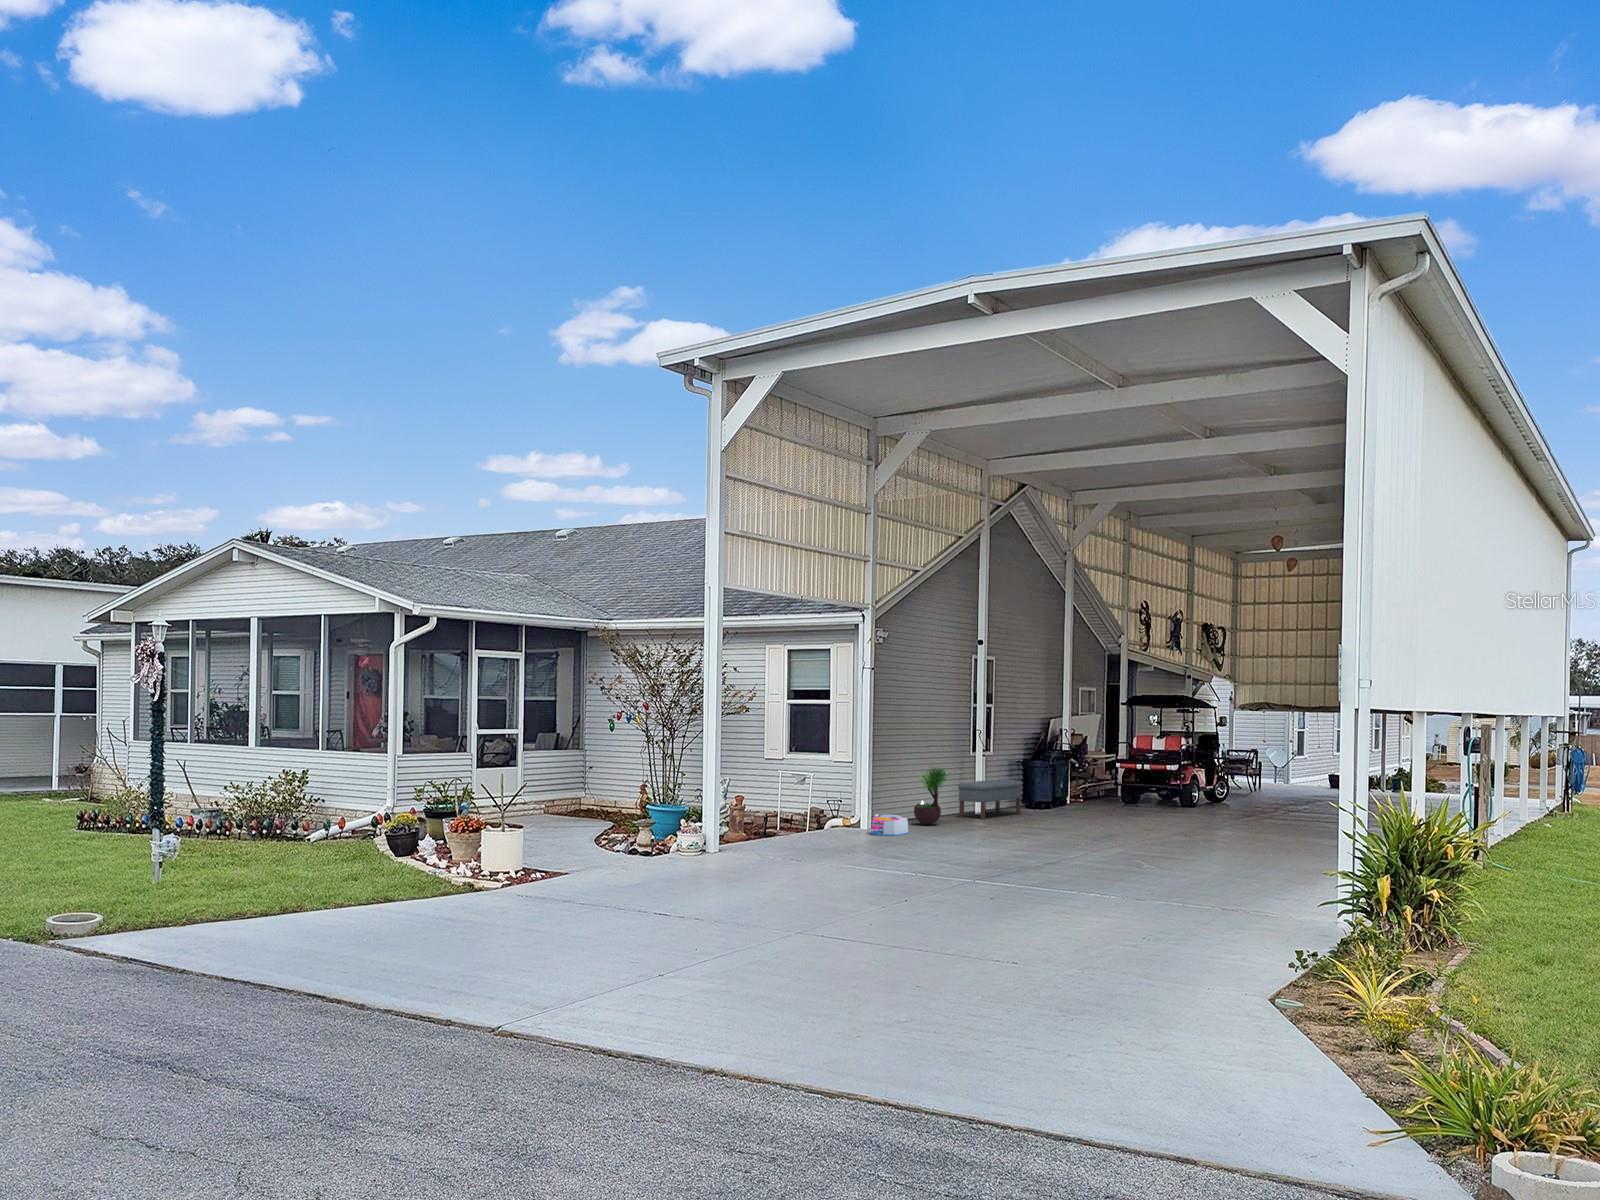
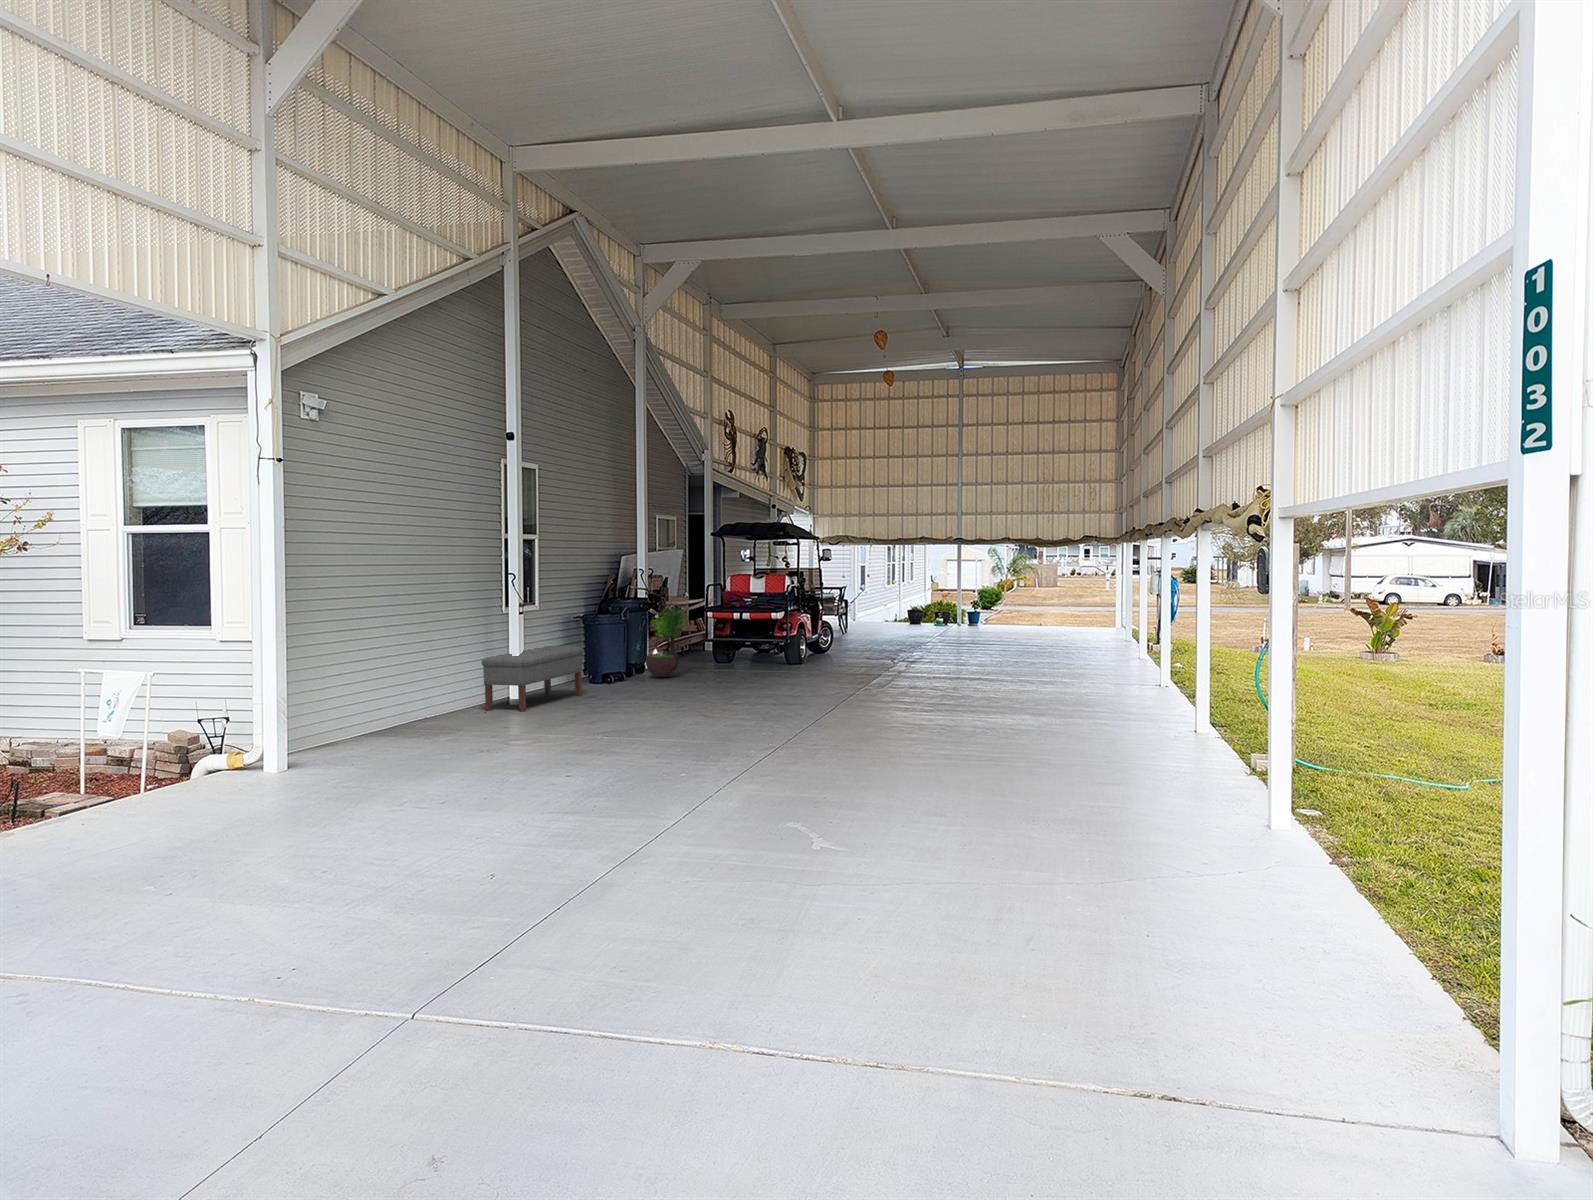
potted tree: present [914,768,948,825] -> present [646,606,686,677]
storage bin: present [869,814,909,836] -> none [294,731,379,775]

